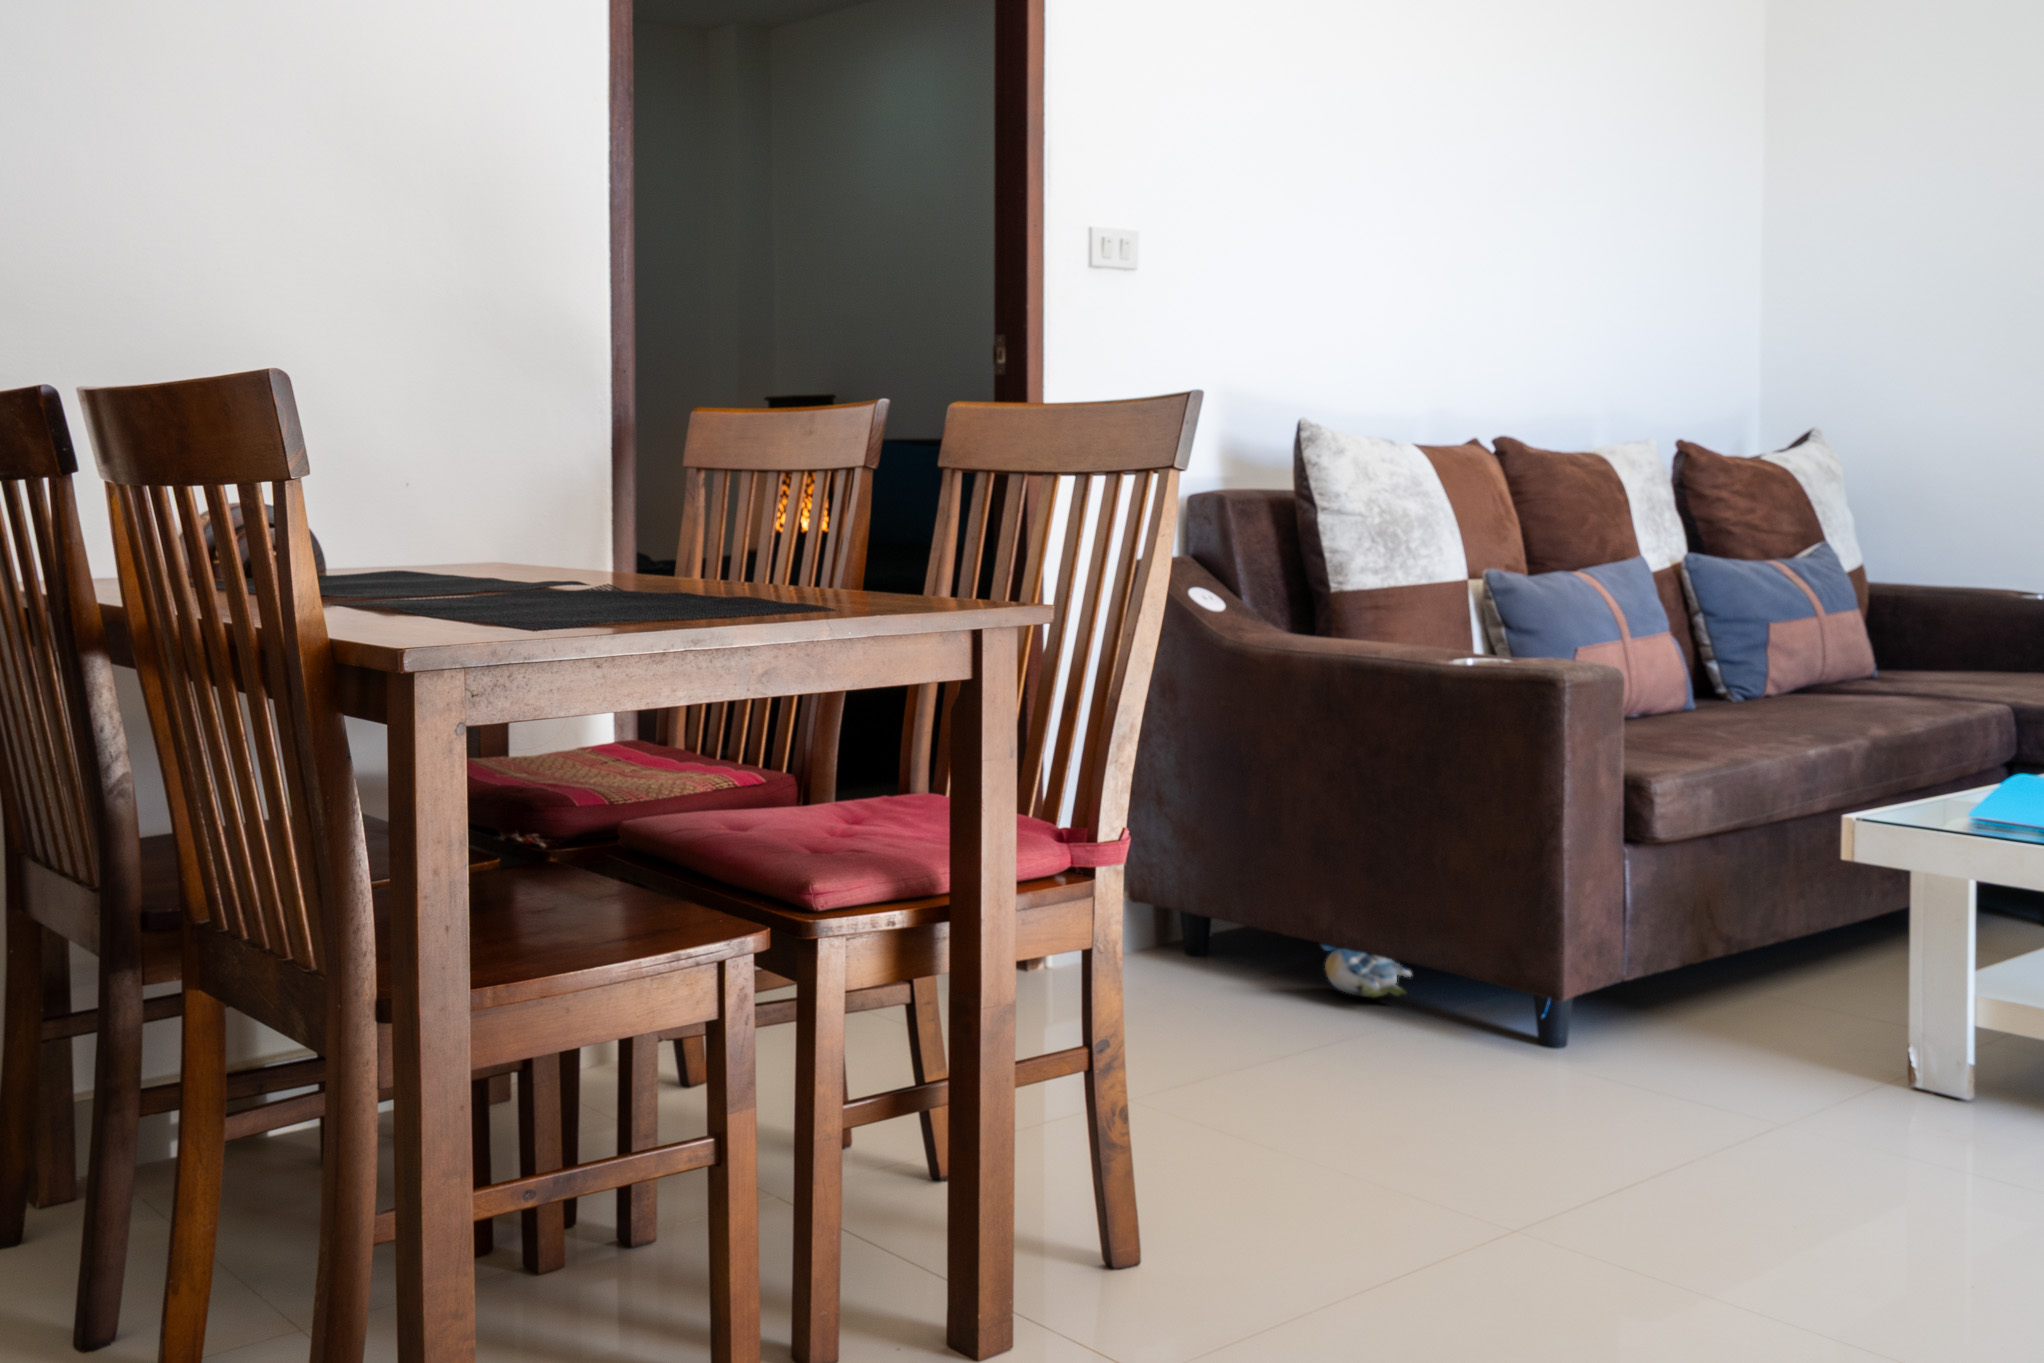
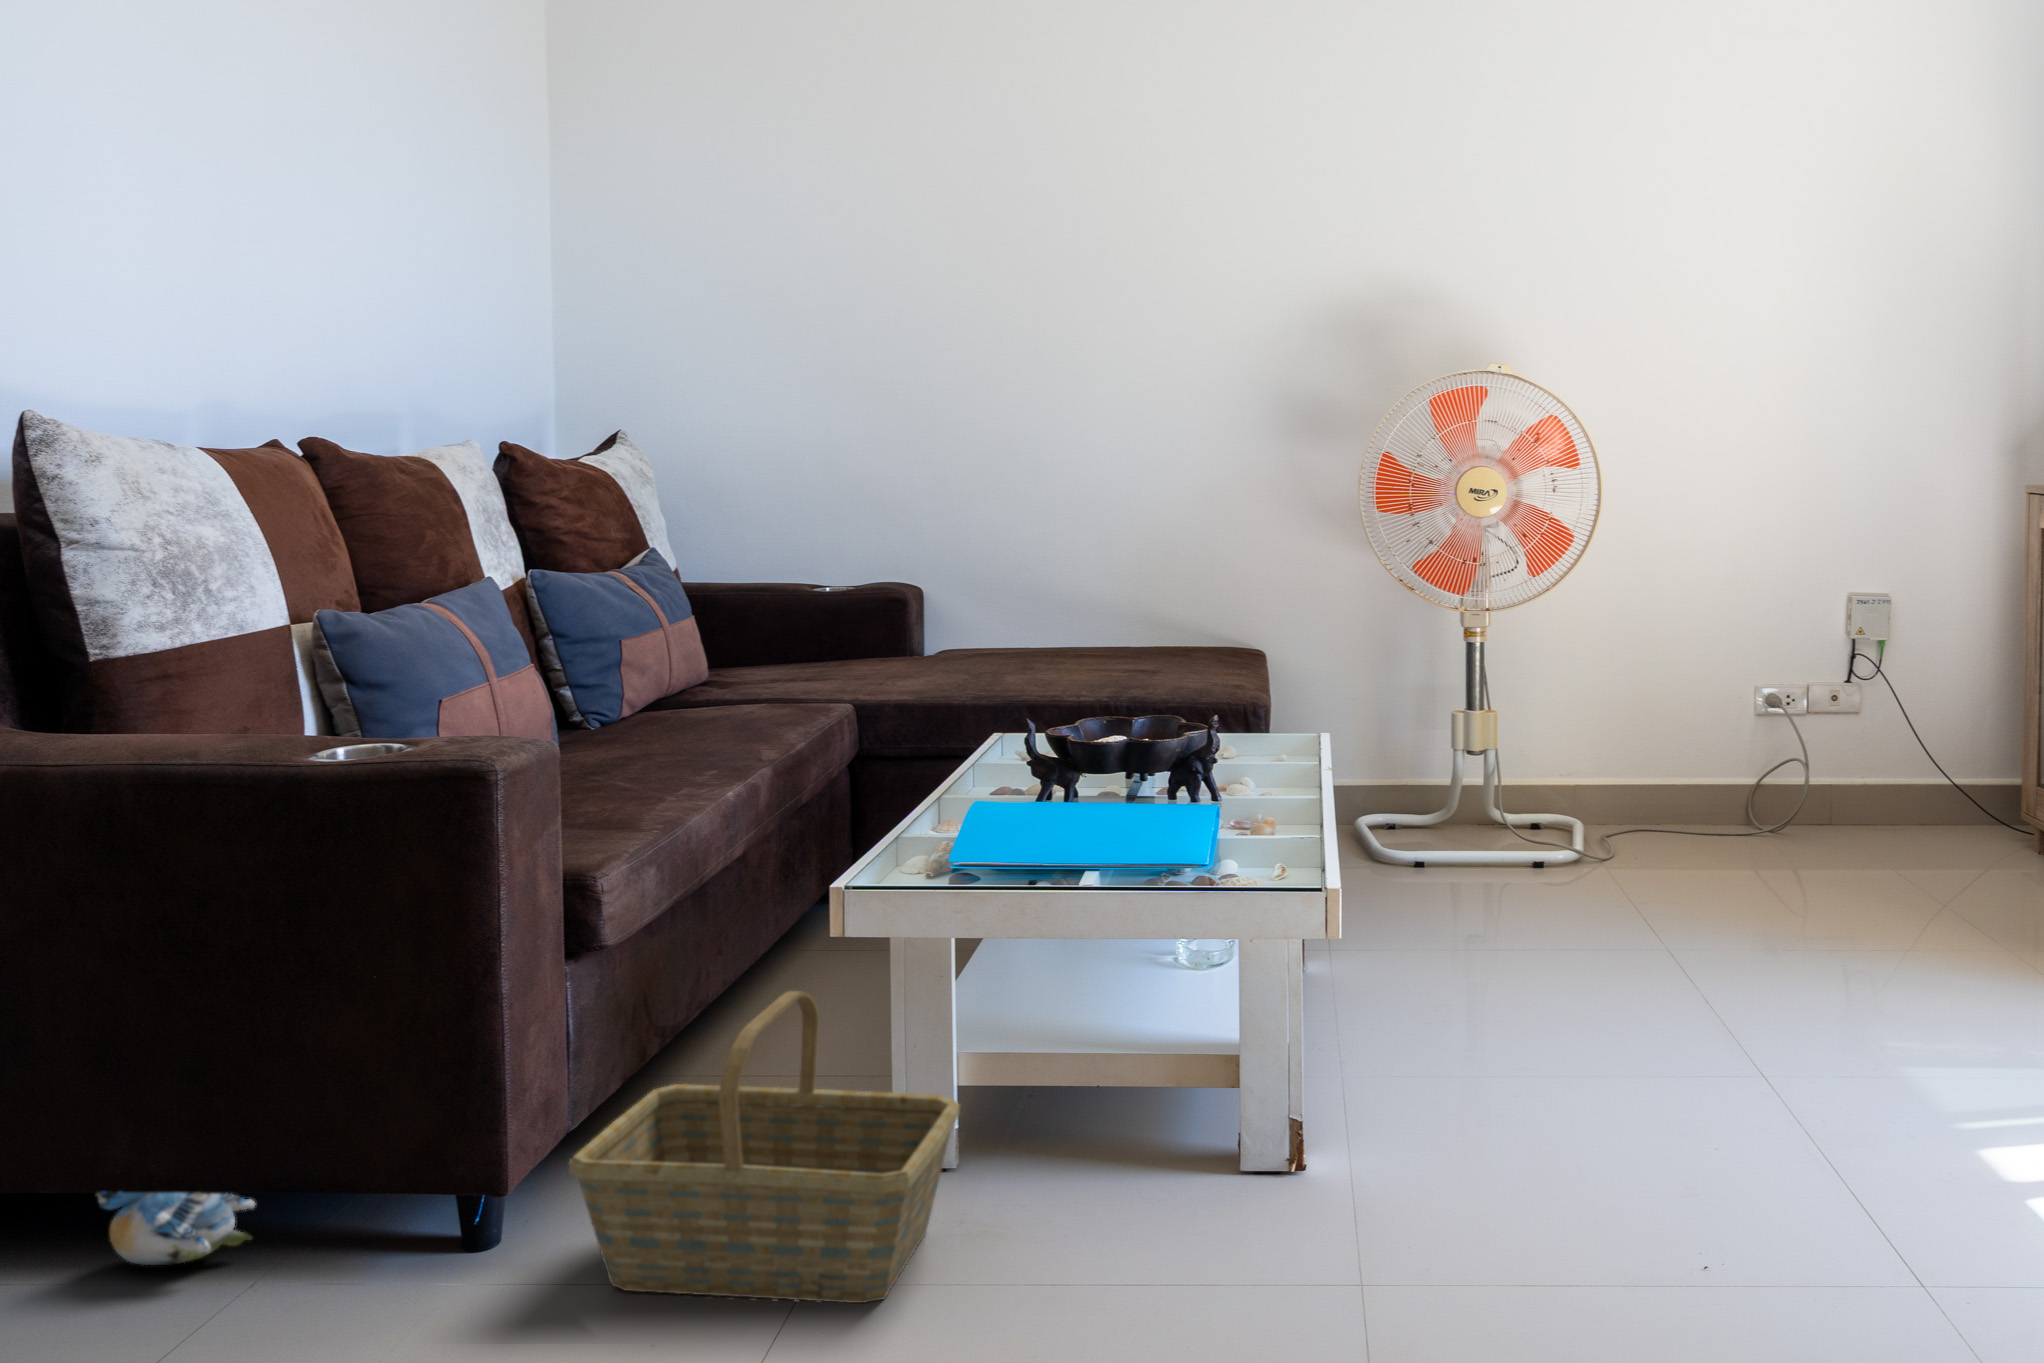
basket: none [1601,893,1947,1148] -> present [569,991,960,1303]

